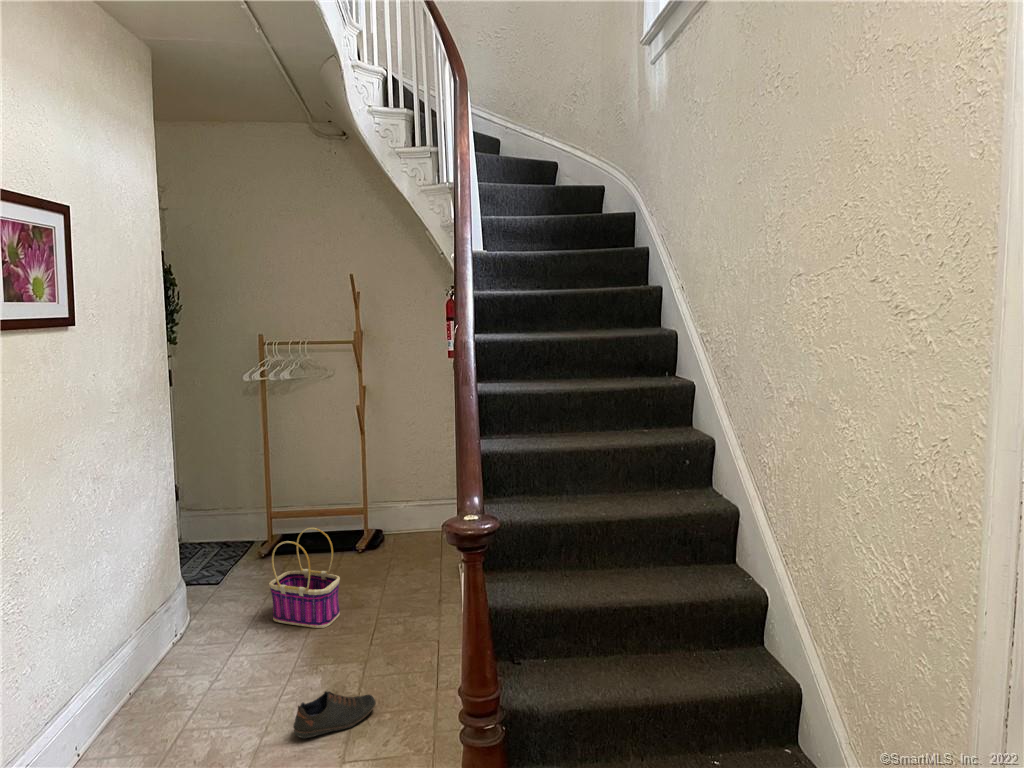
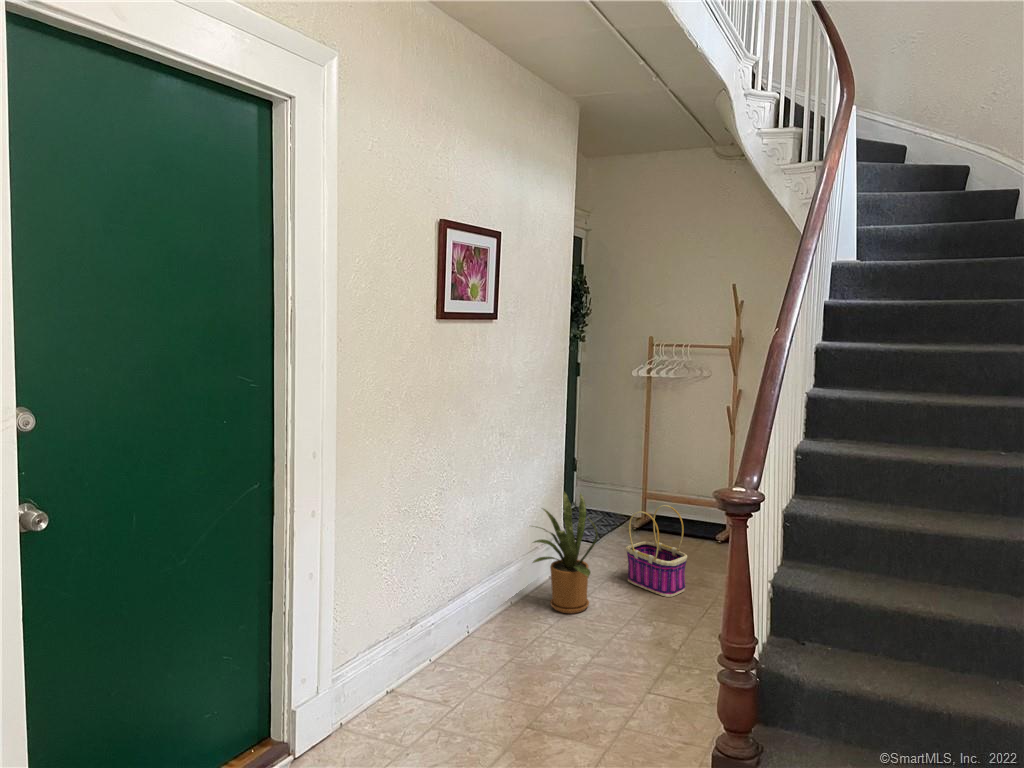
house plant: none [136,534,243,689] -> present [533,492,598,614]
shoe: present [293,691,376,738] -> none [619,635,690,671]

